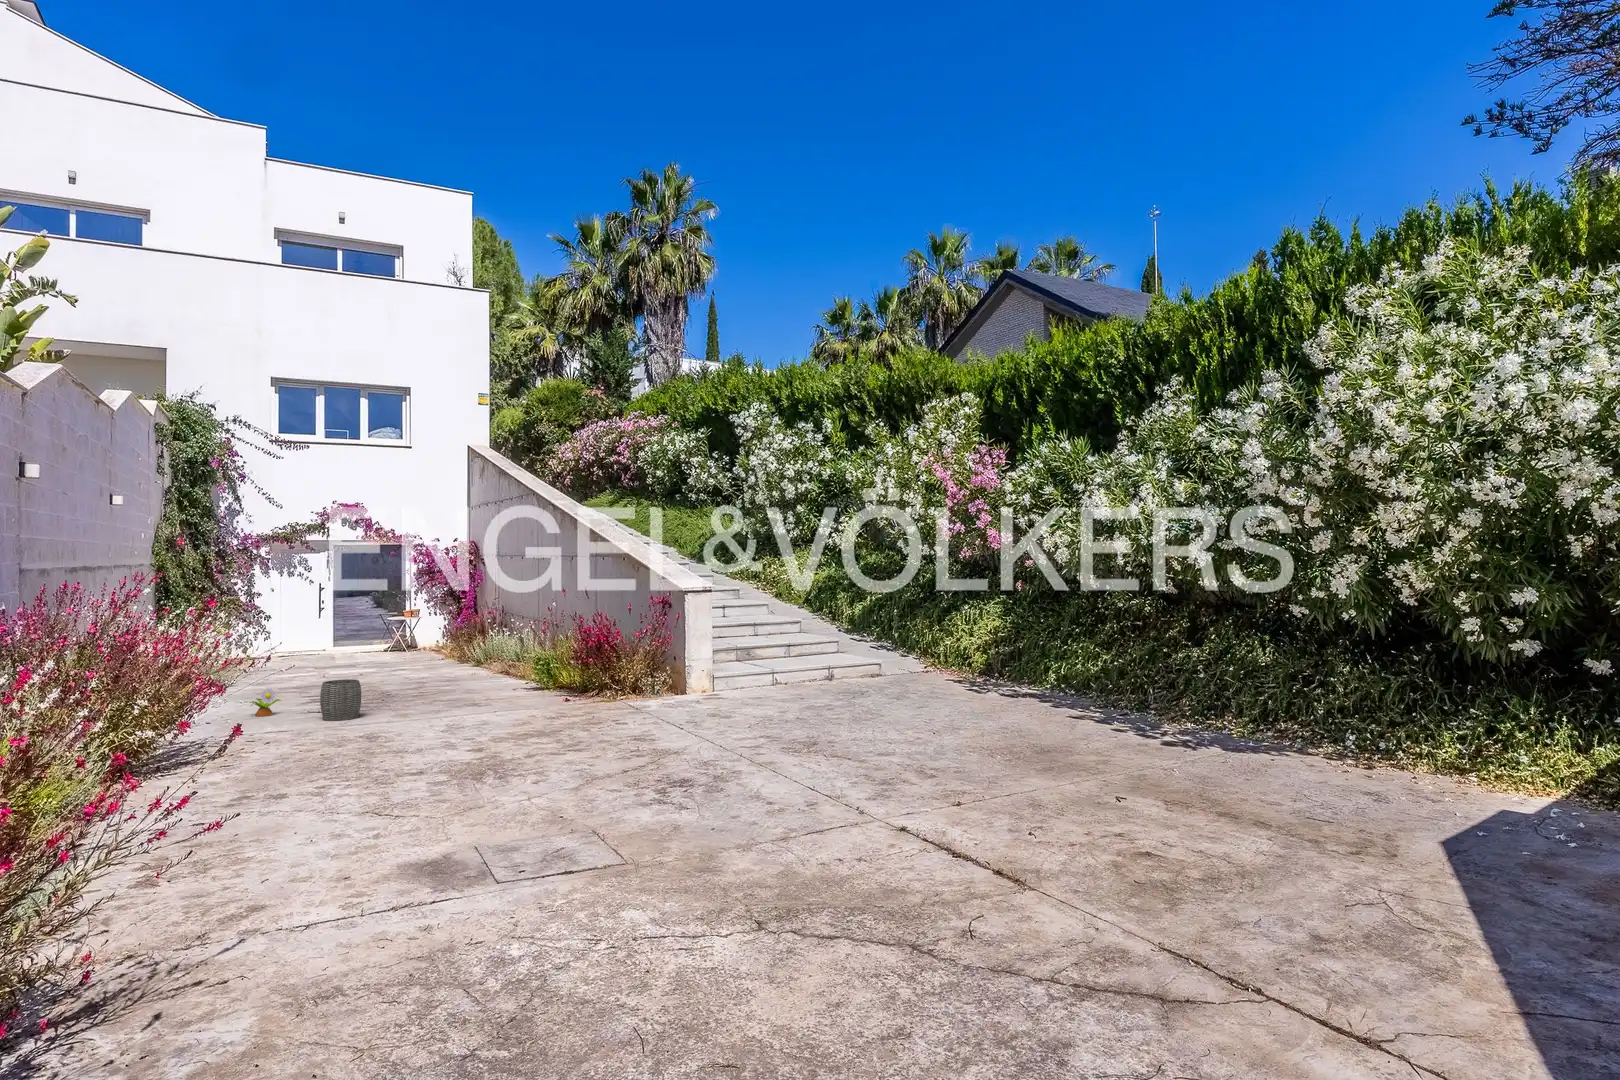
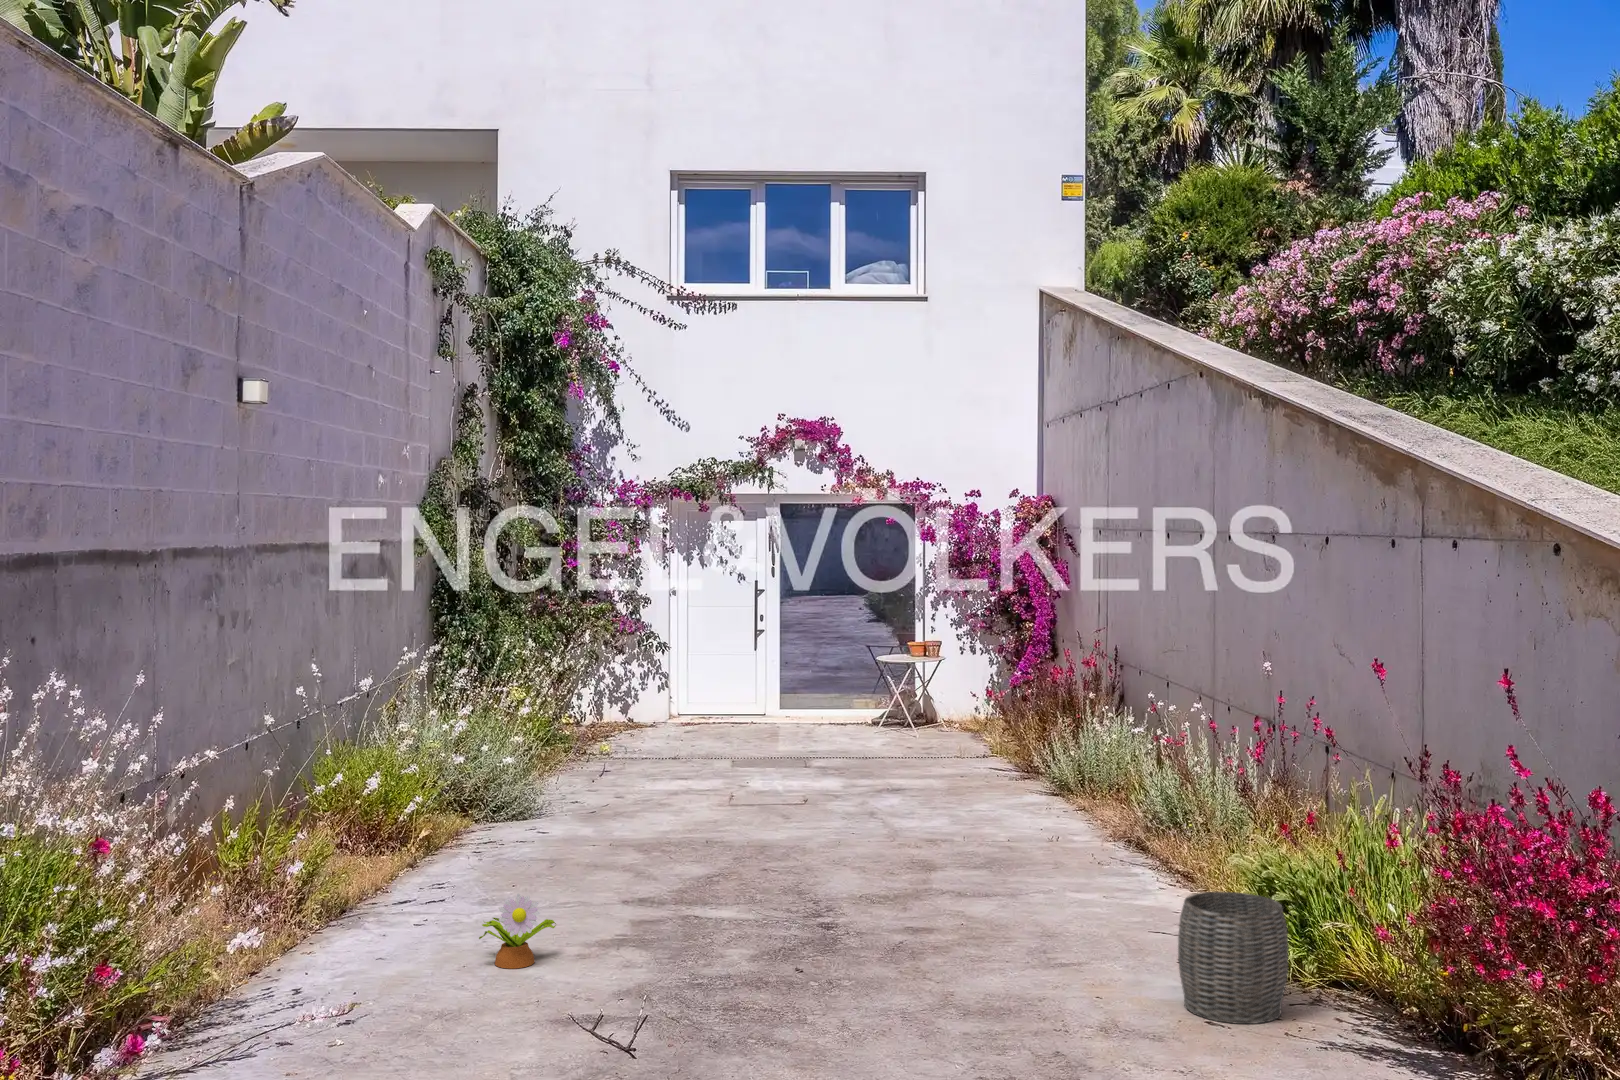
woven basket: present [320,679,361,721] -> present [1178,892,1288,1024]

